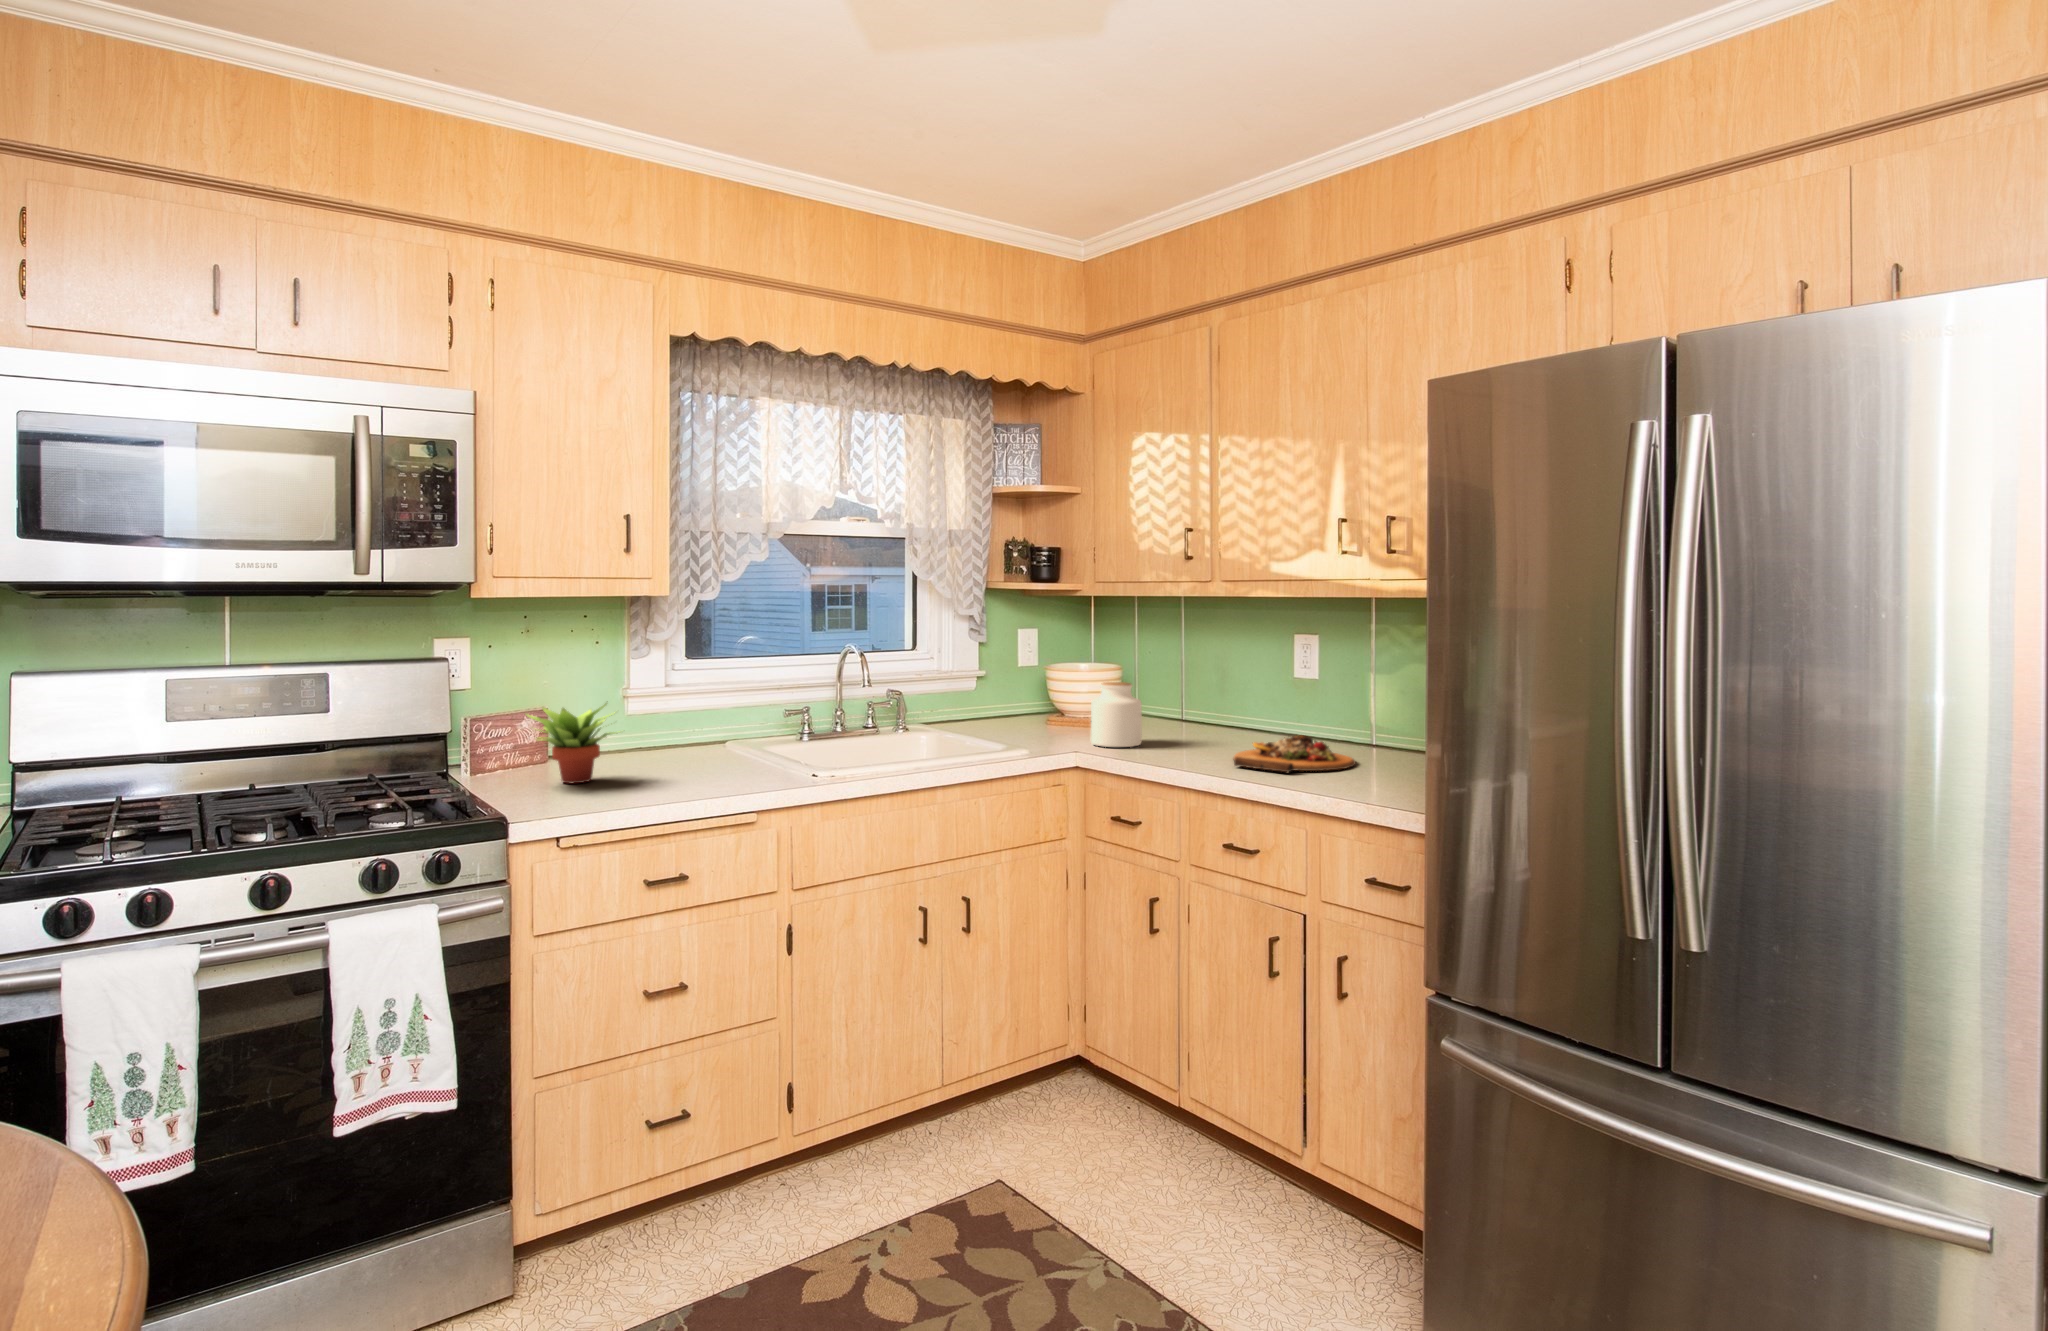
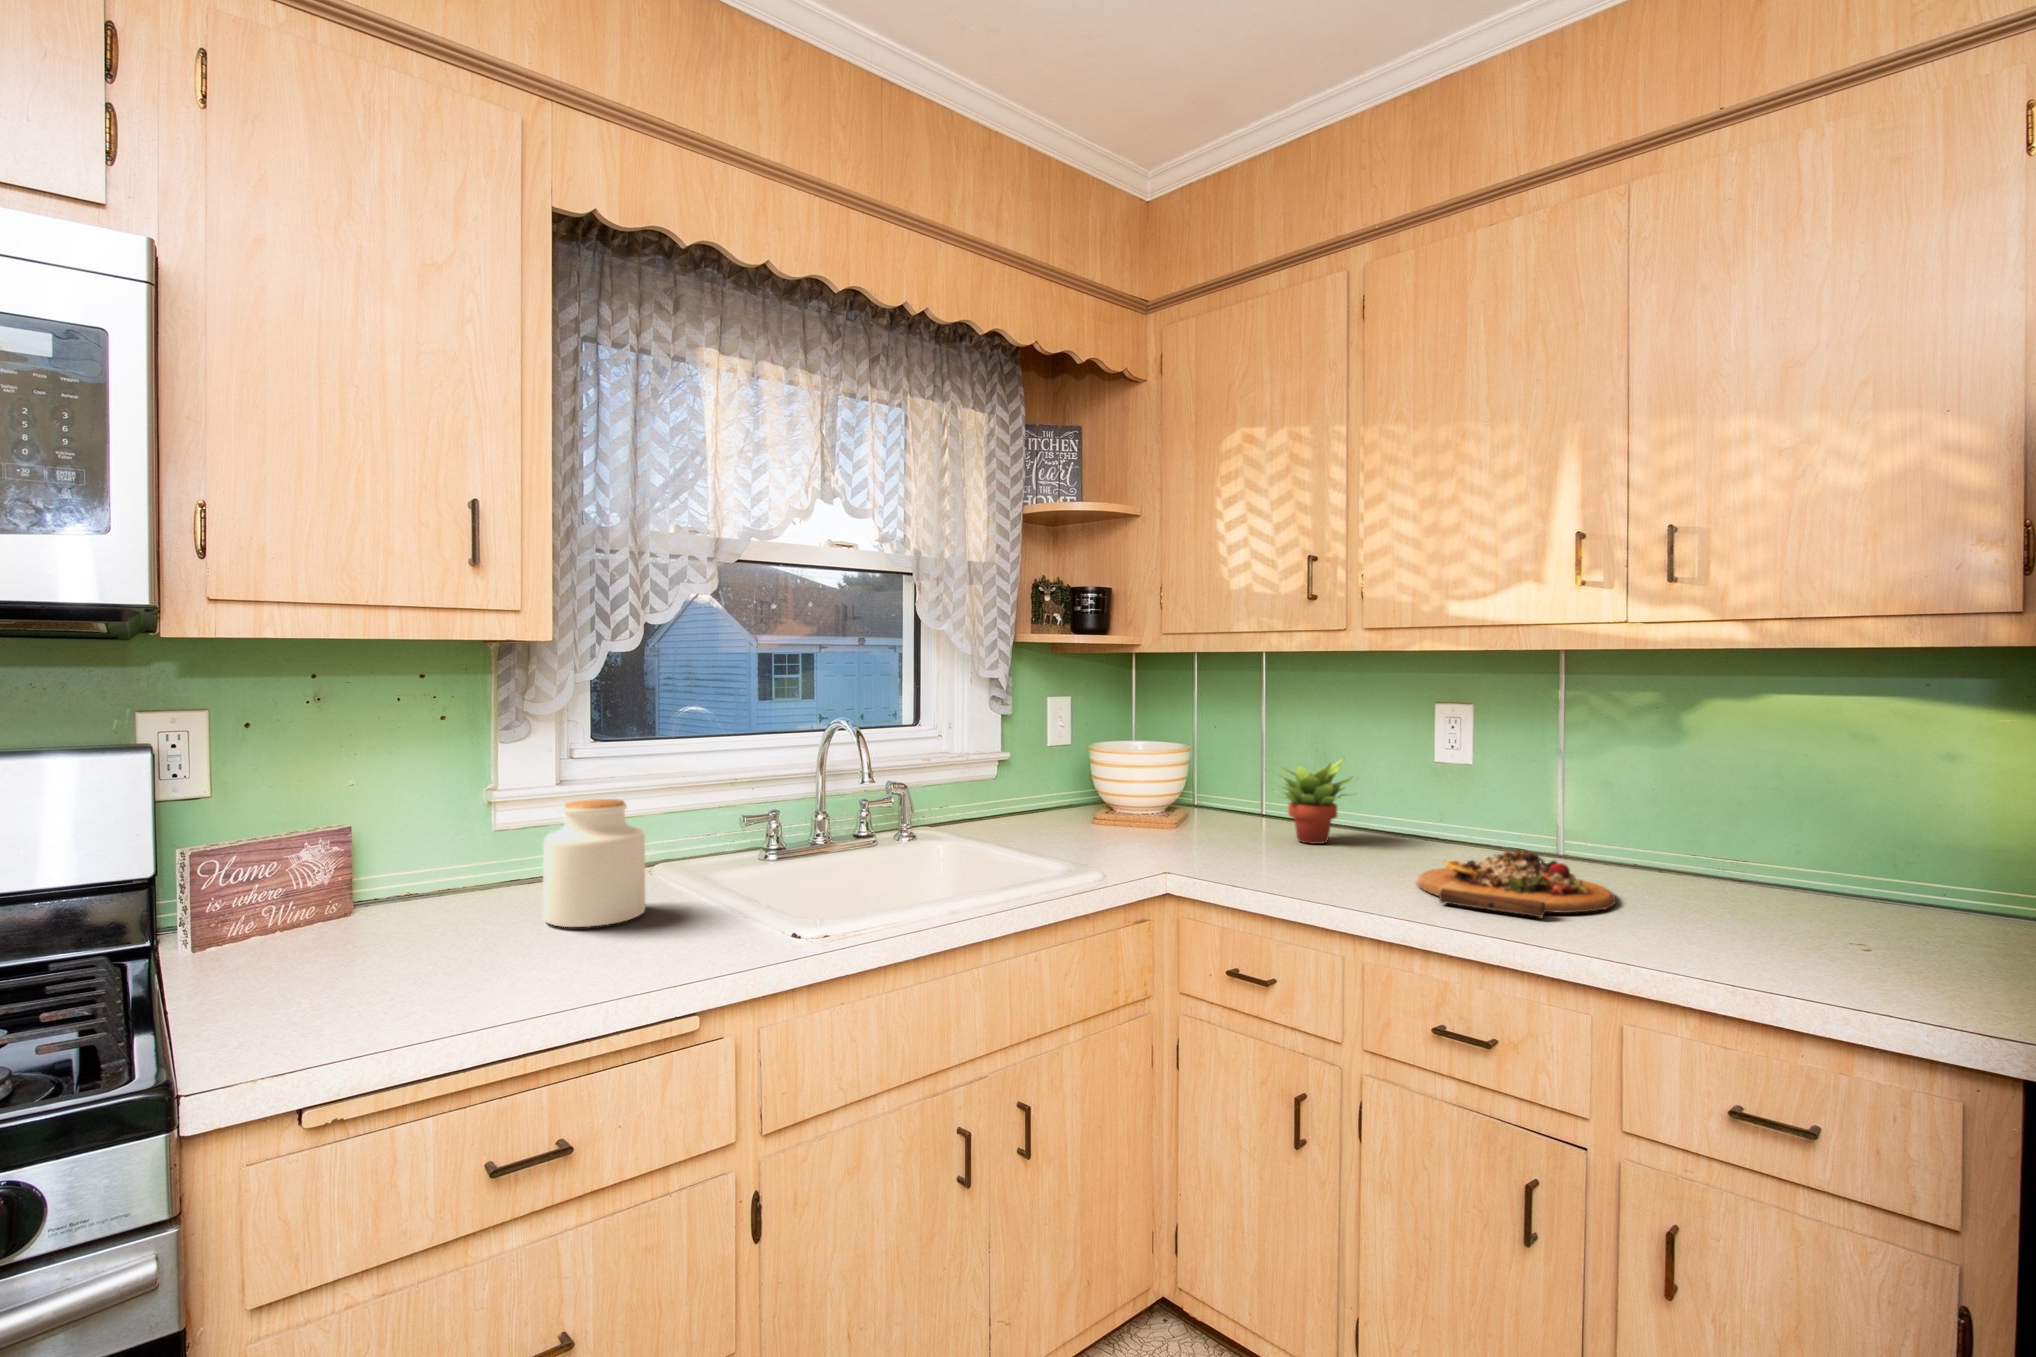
jar: present [1091,682,1142,747] -> present [543,799,645,927]
succulent plant: present [526,703,615,783] -> present [1277,758,1351,844]

